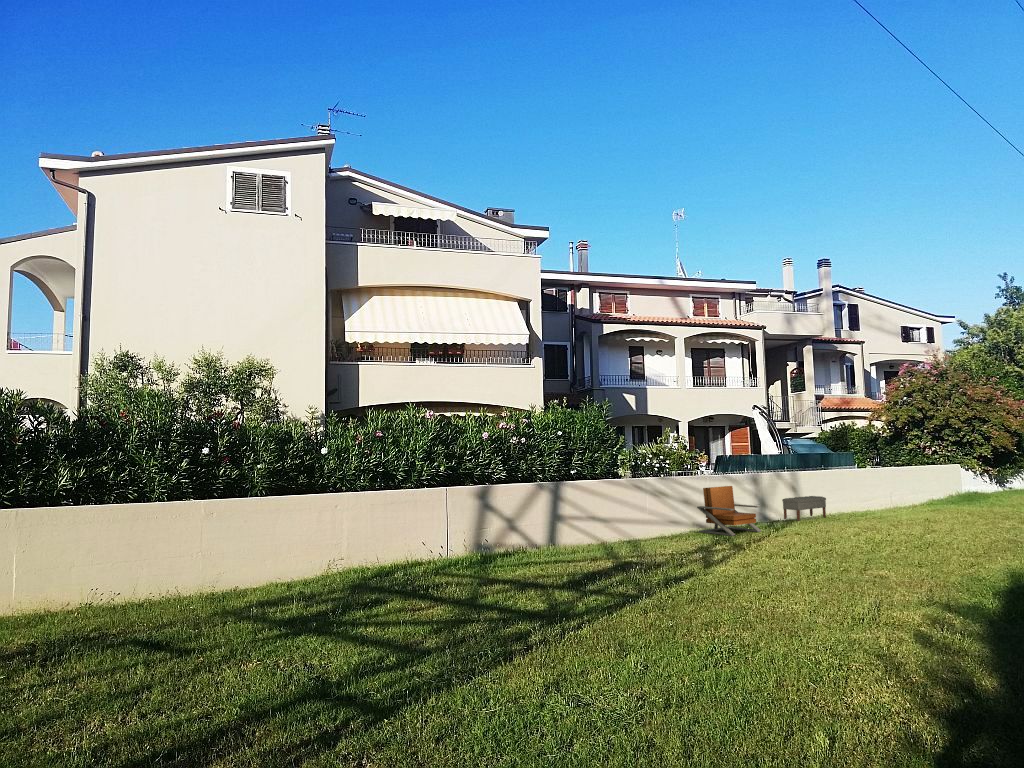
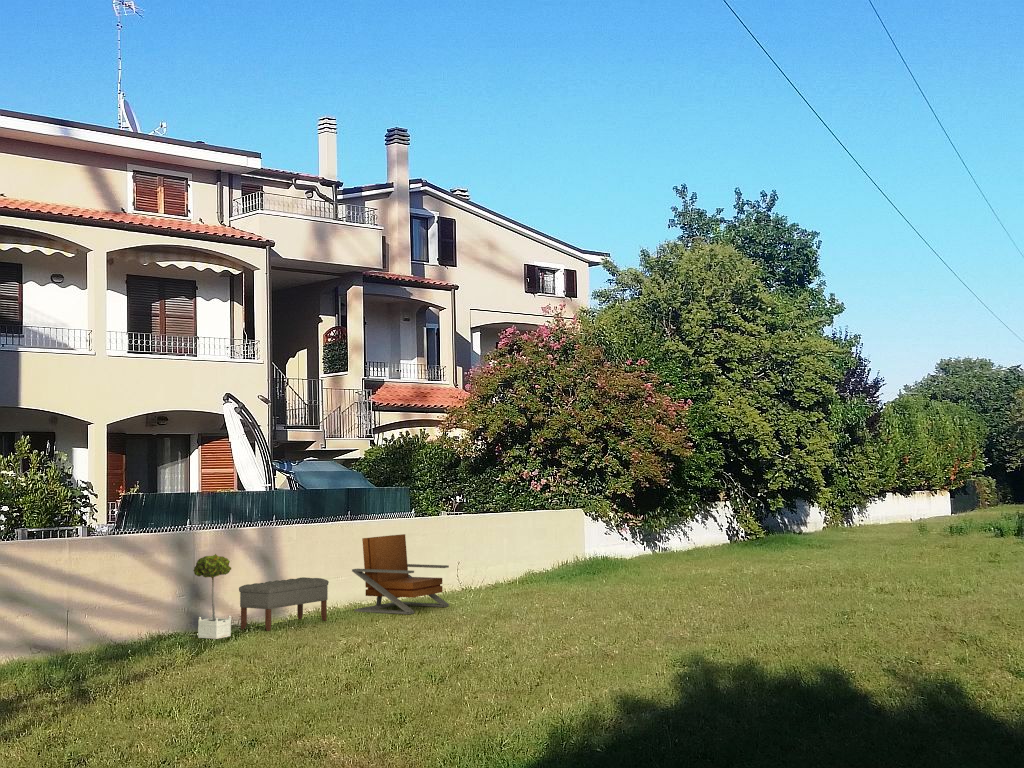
potted tree: none [762,483,781,523] -> present [193,554,231,639]
lounge chair: present [697,486,761,536] -> present [352,534,449,614]

